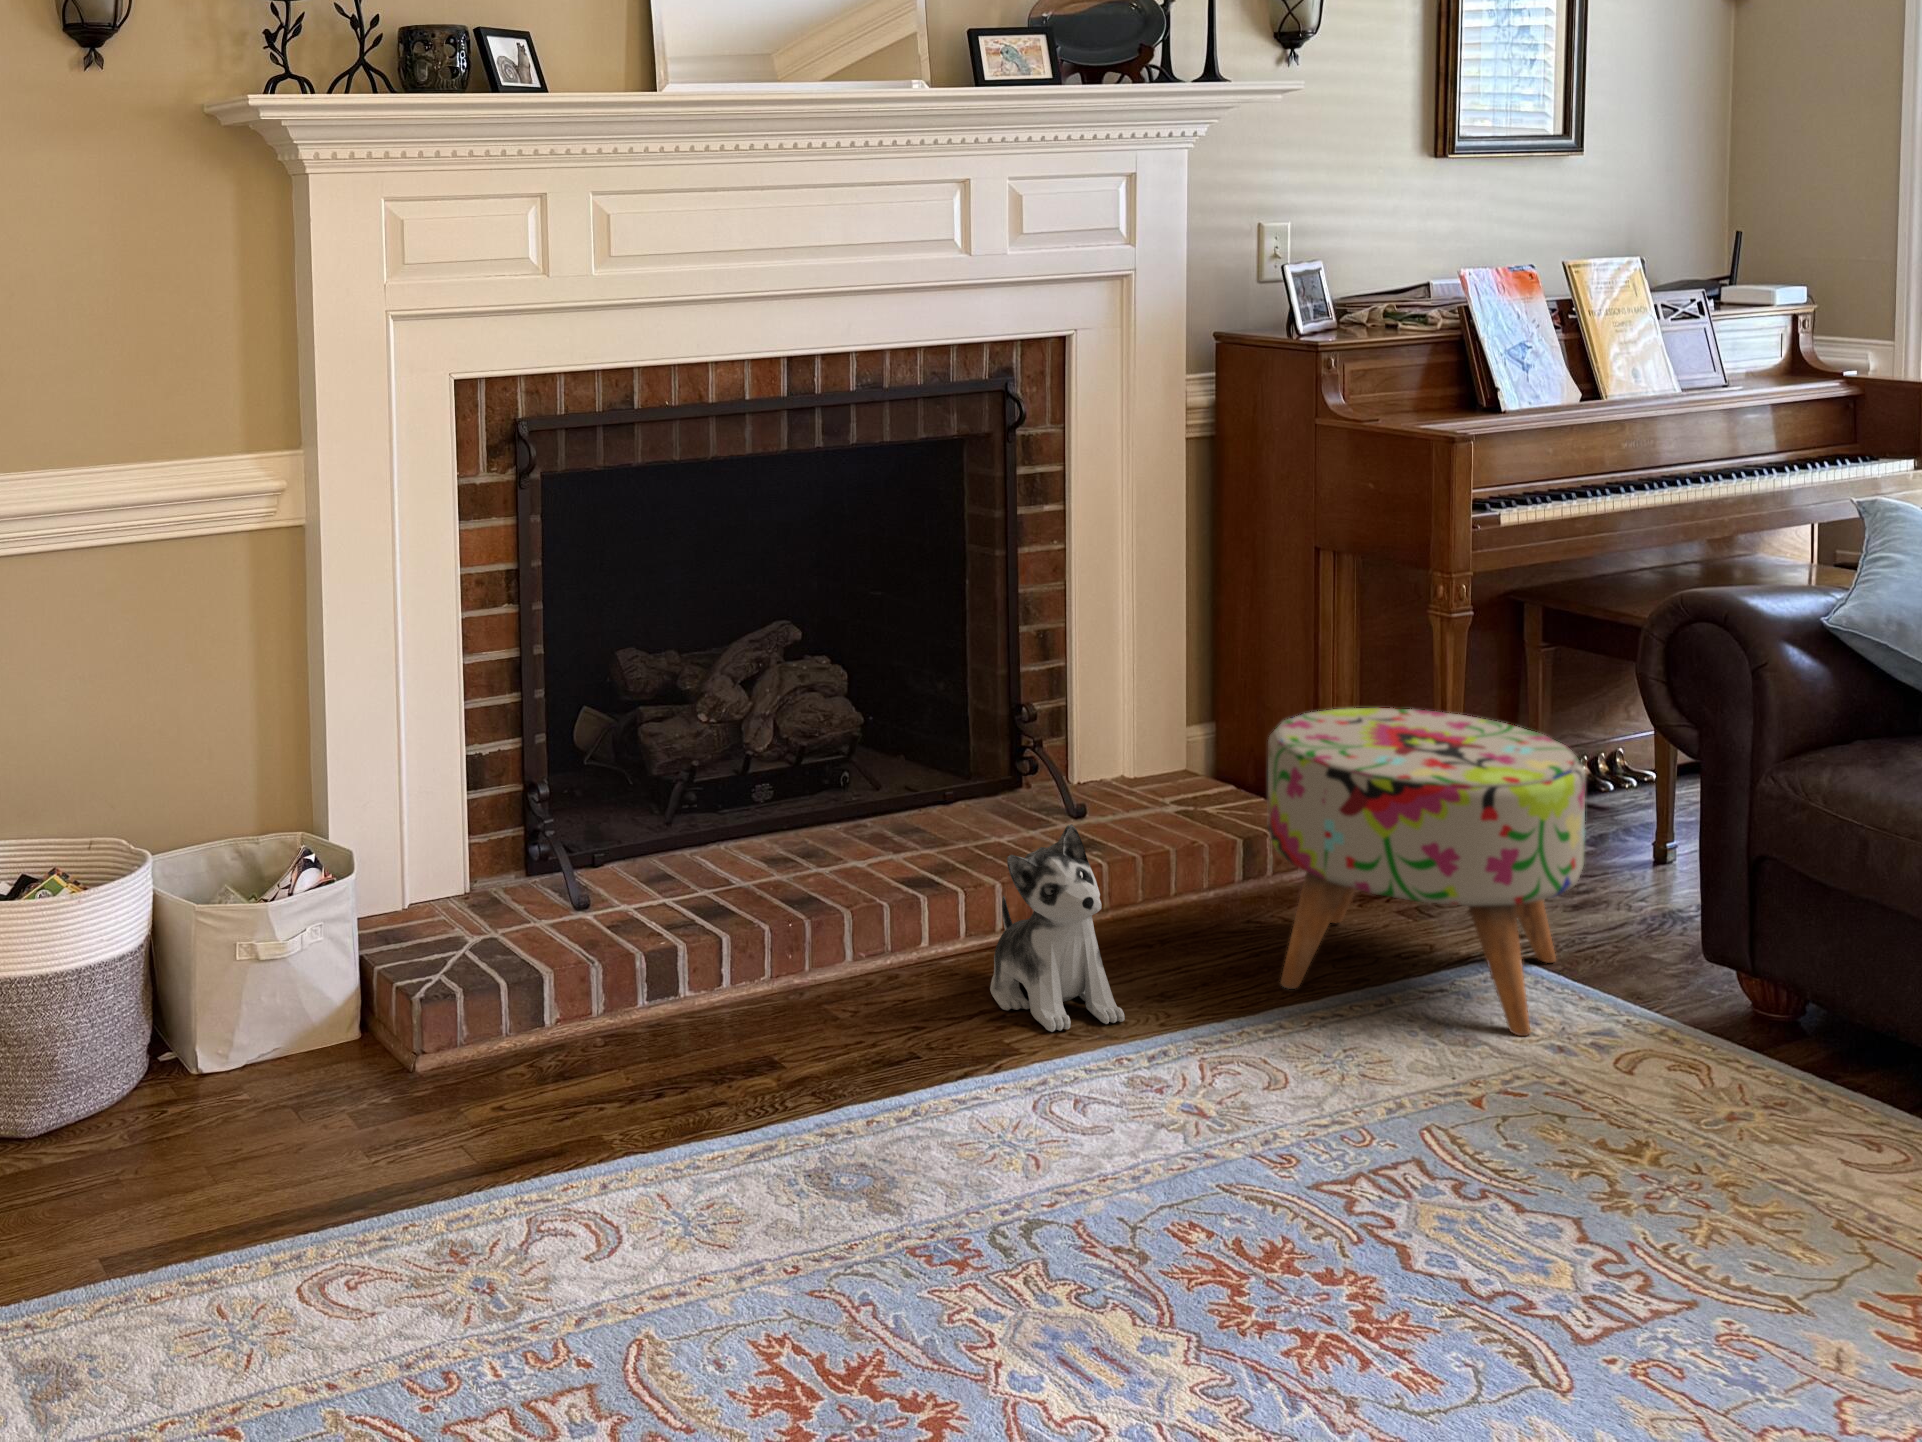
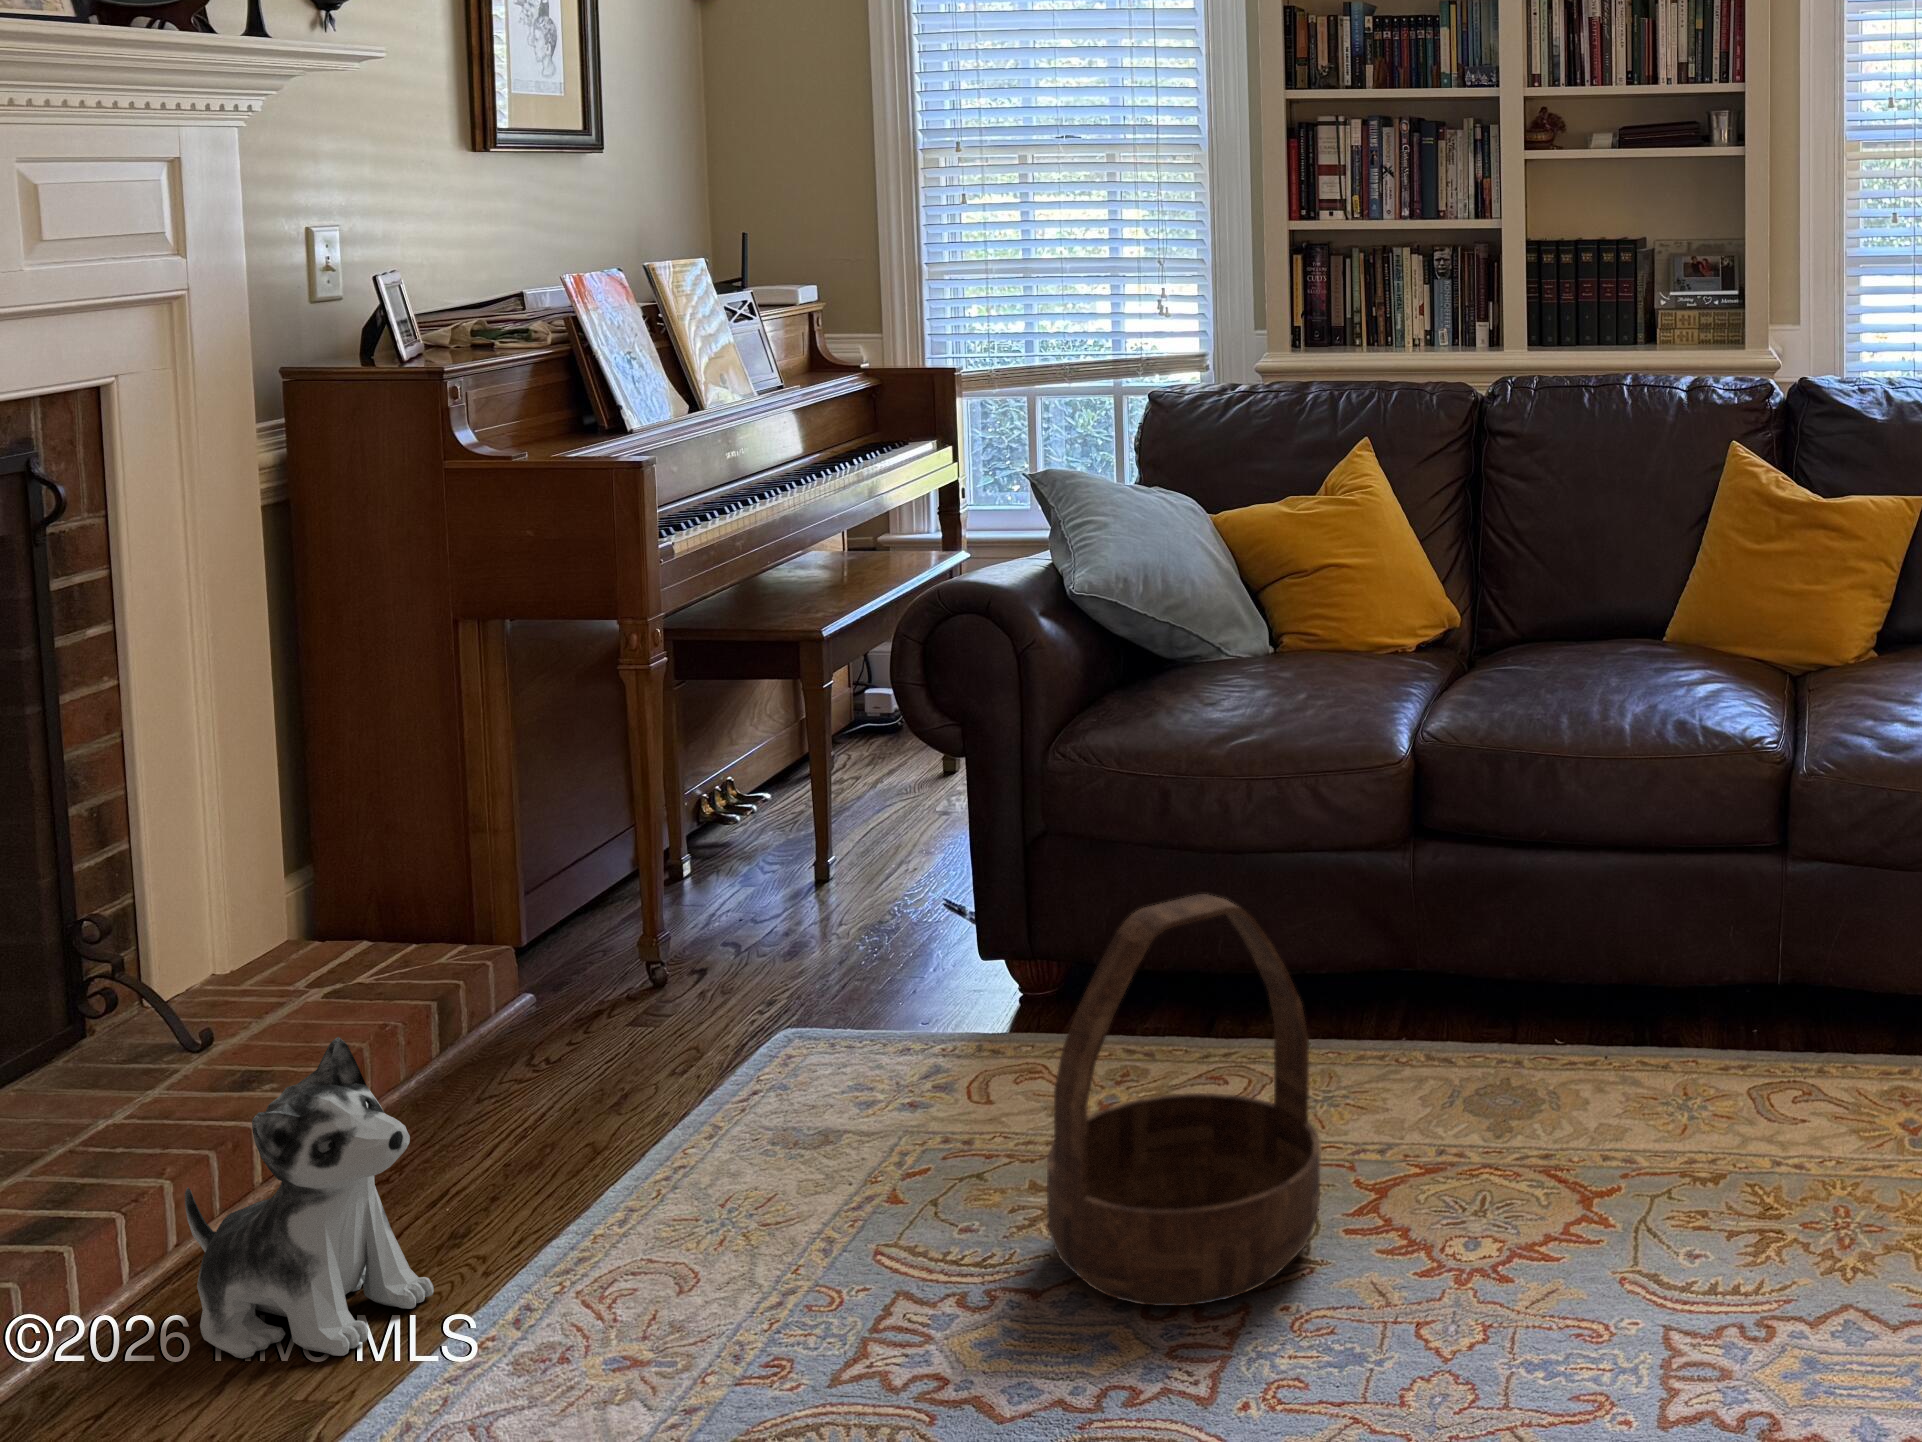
ottoman: present [1268,708,1585,1036] -> none [527,761,898,1162]
basket: none [1540,914,1841,1300] -> present [1047,894,1320,1306]

